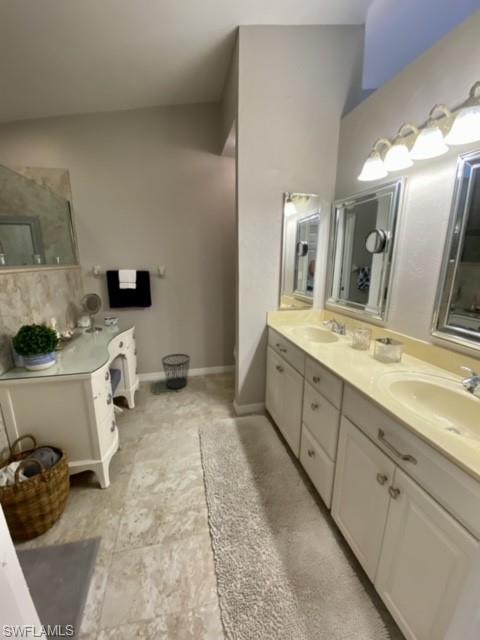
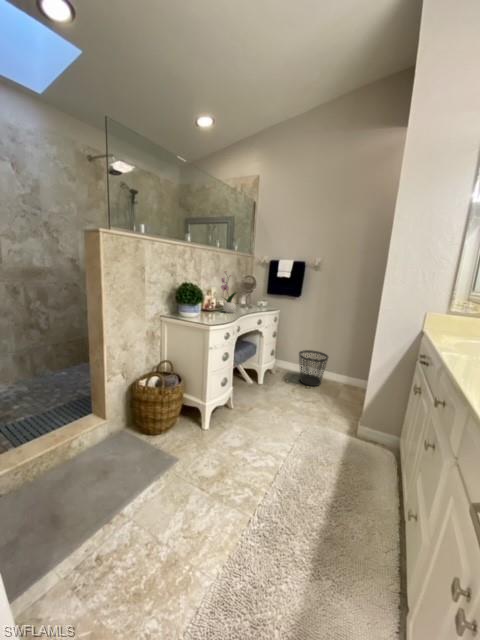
flower arrangement: none [67,297,95,346] -> present [221,272,236,313]

